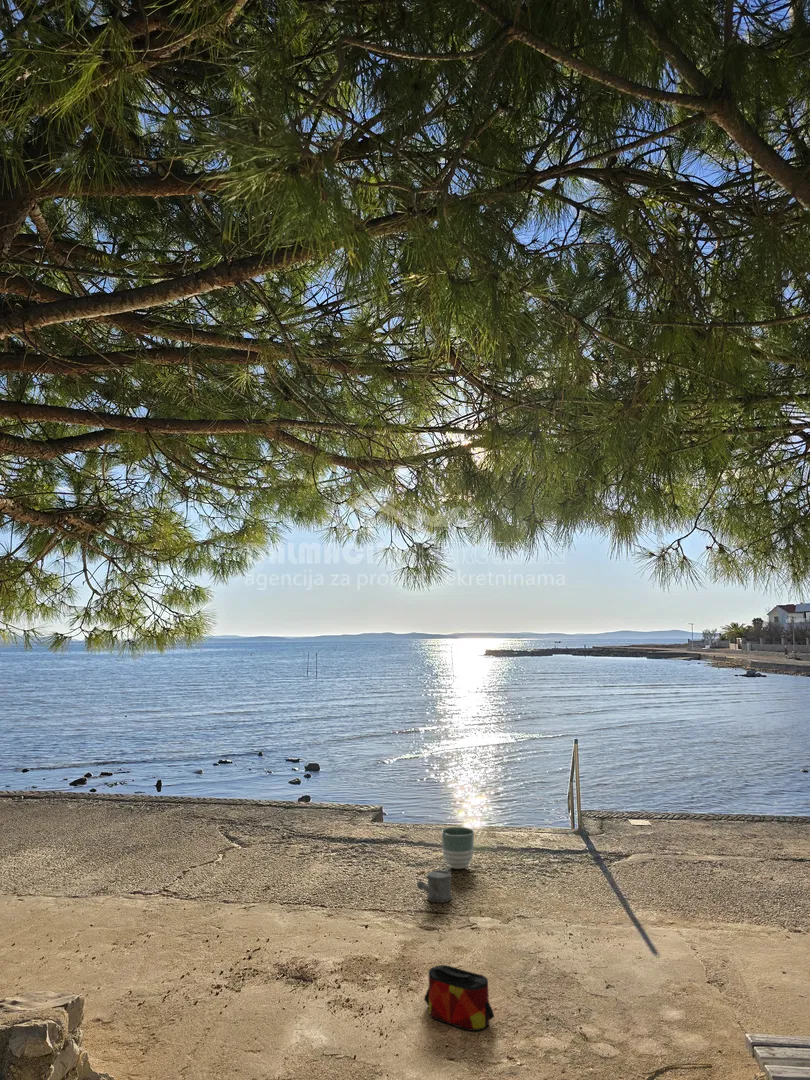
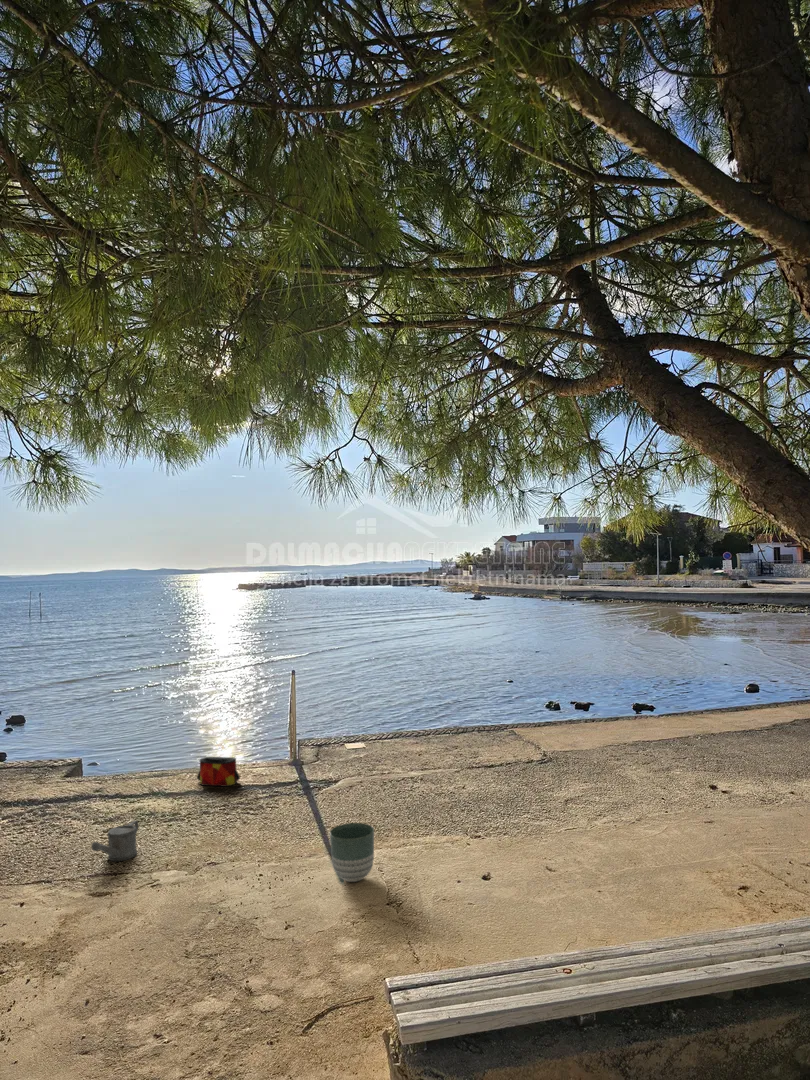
planter: present [441,827,474,869] -> present [330,823,374,882]
bag: present [424,965,494,1031] -> present [197,757,240,787]

